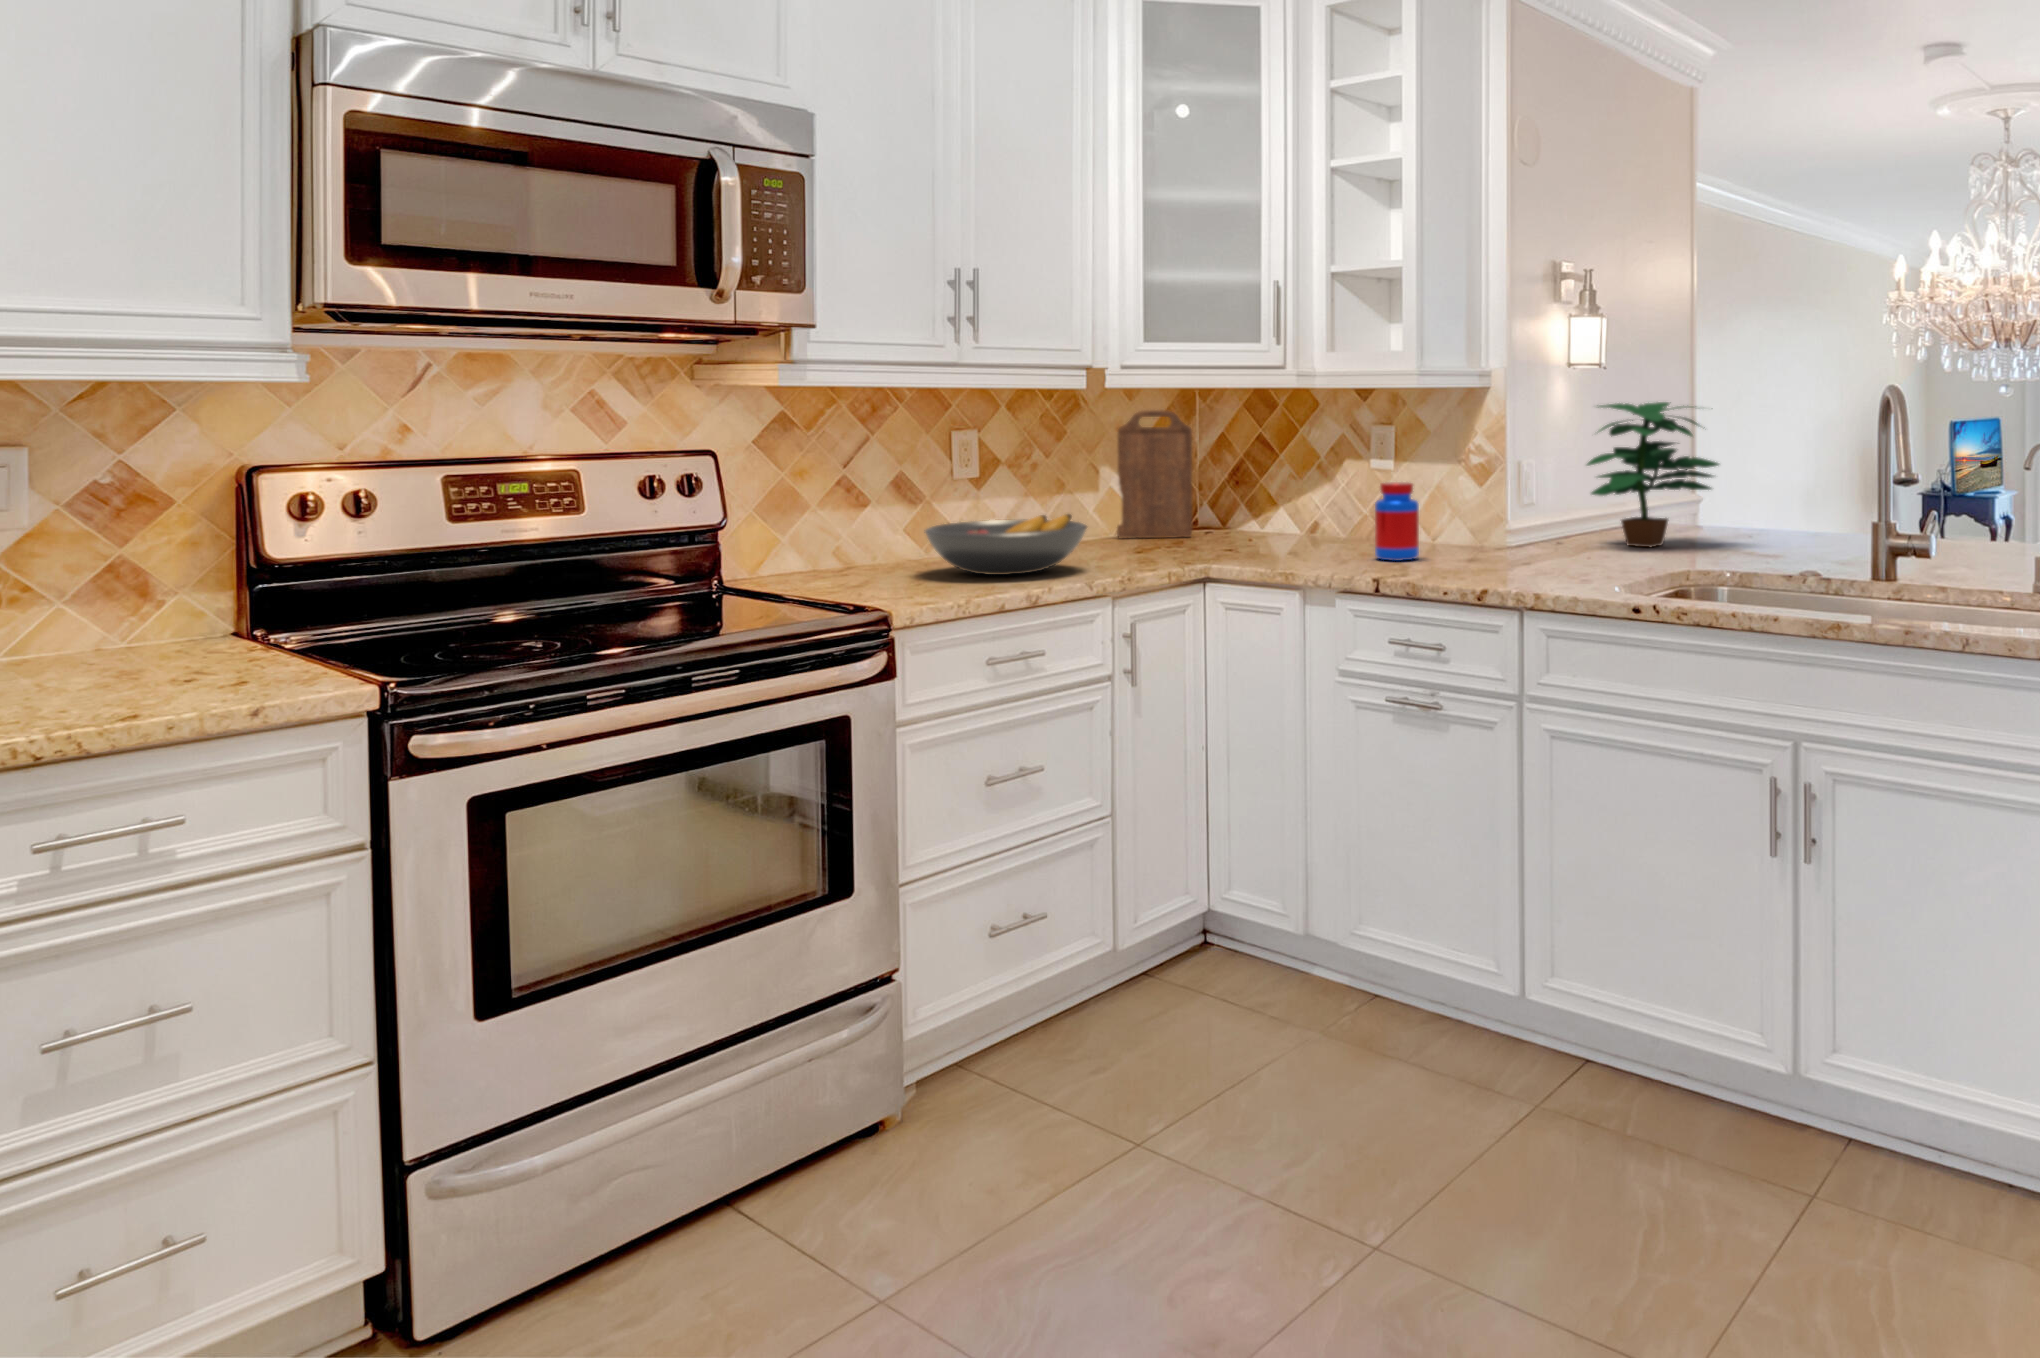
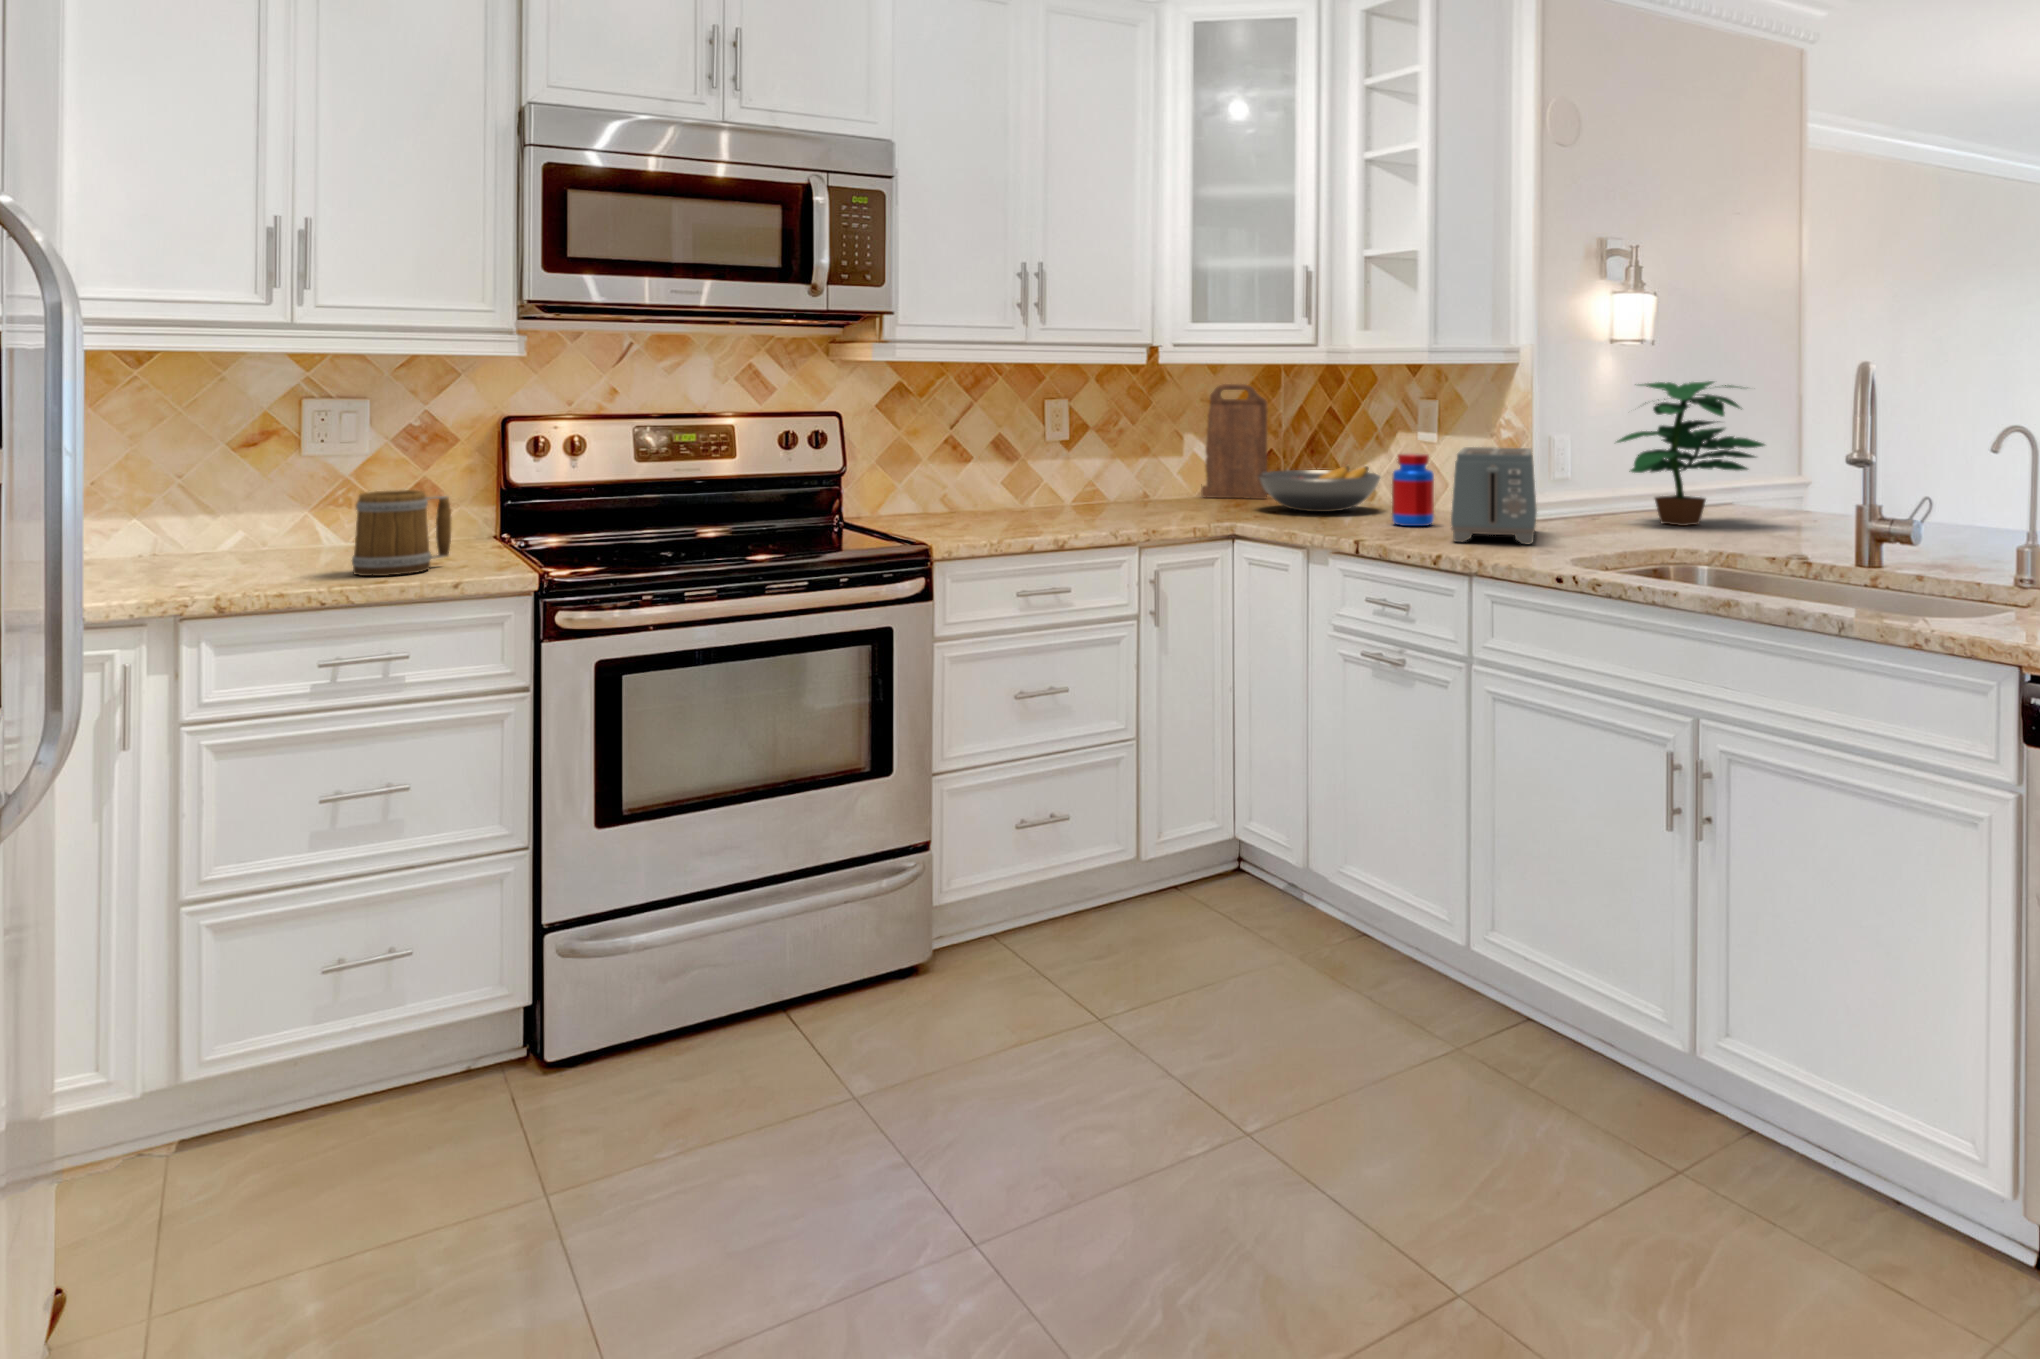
toaster: none [1450,473,1557,576] -> present [1451,447,1537,544]
fruit bowl: present [925,514,1087,575] -> present [1258,466,1381,512]
mug: none [36,578,202,713] -> present [352,490,451,576]

